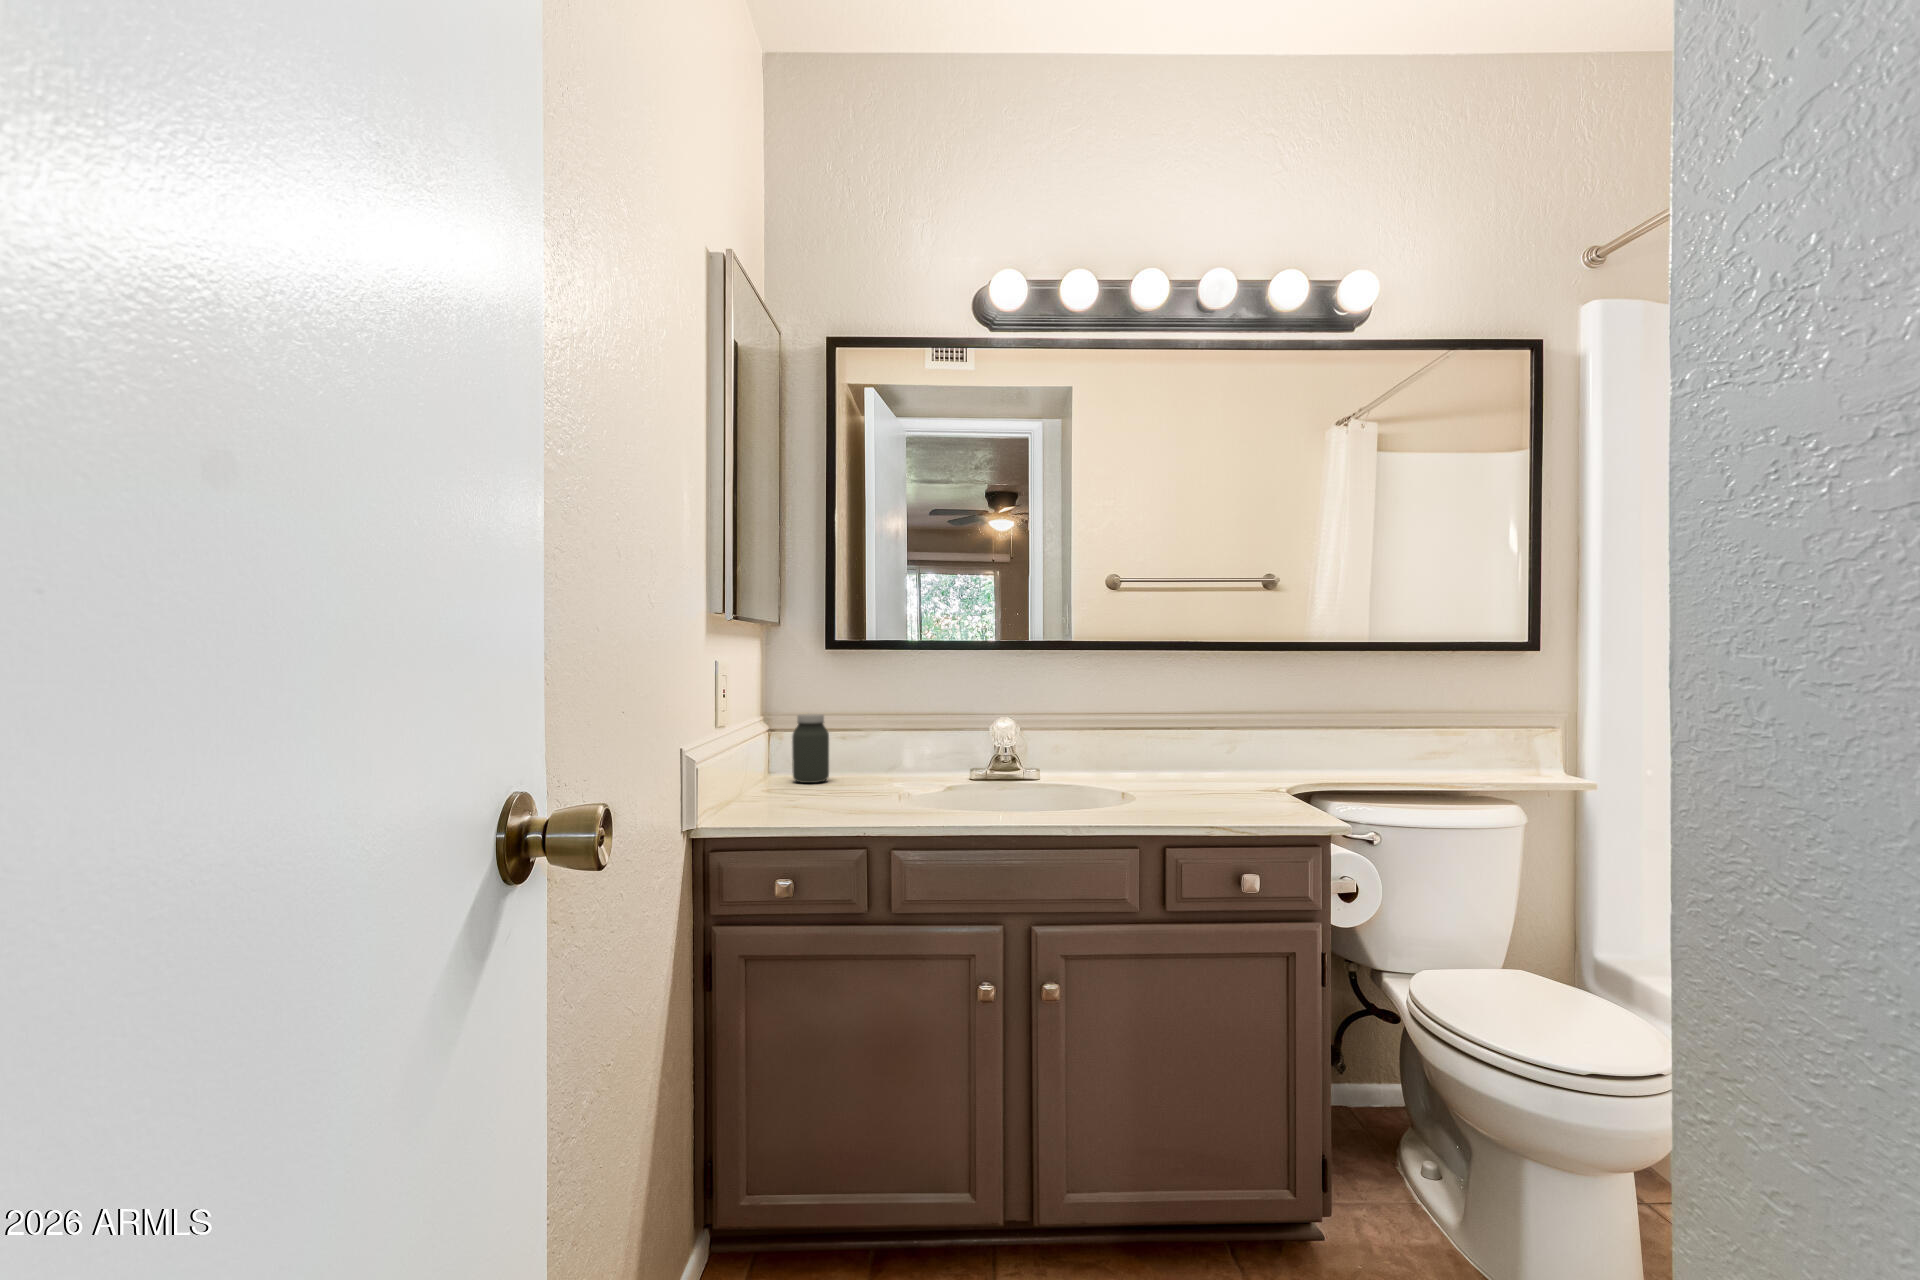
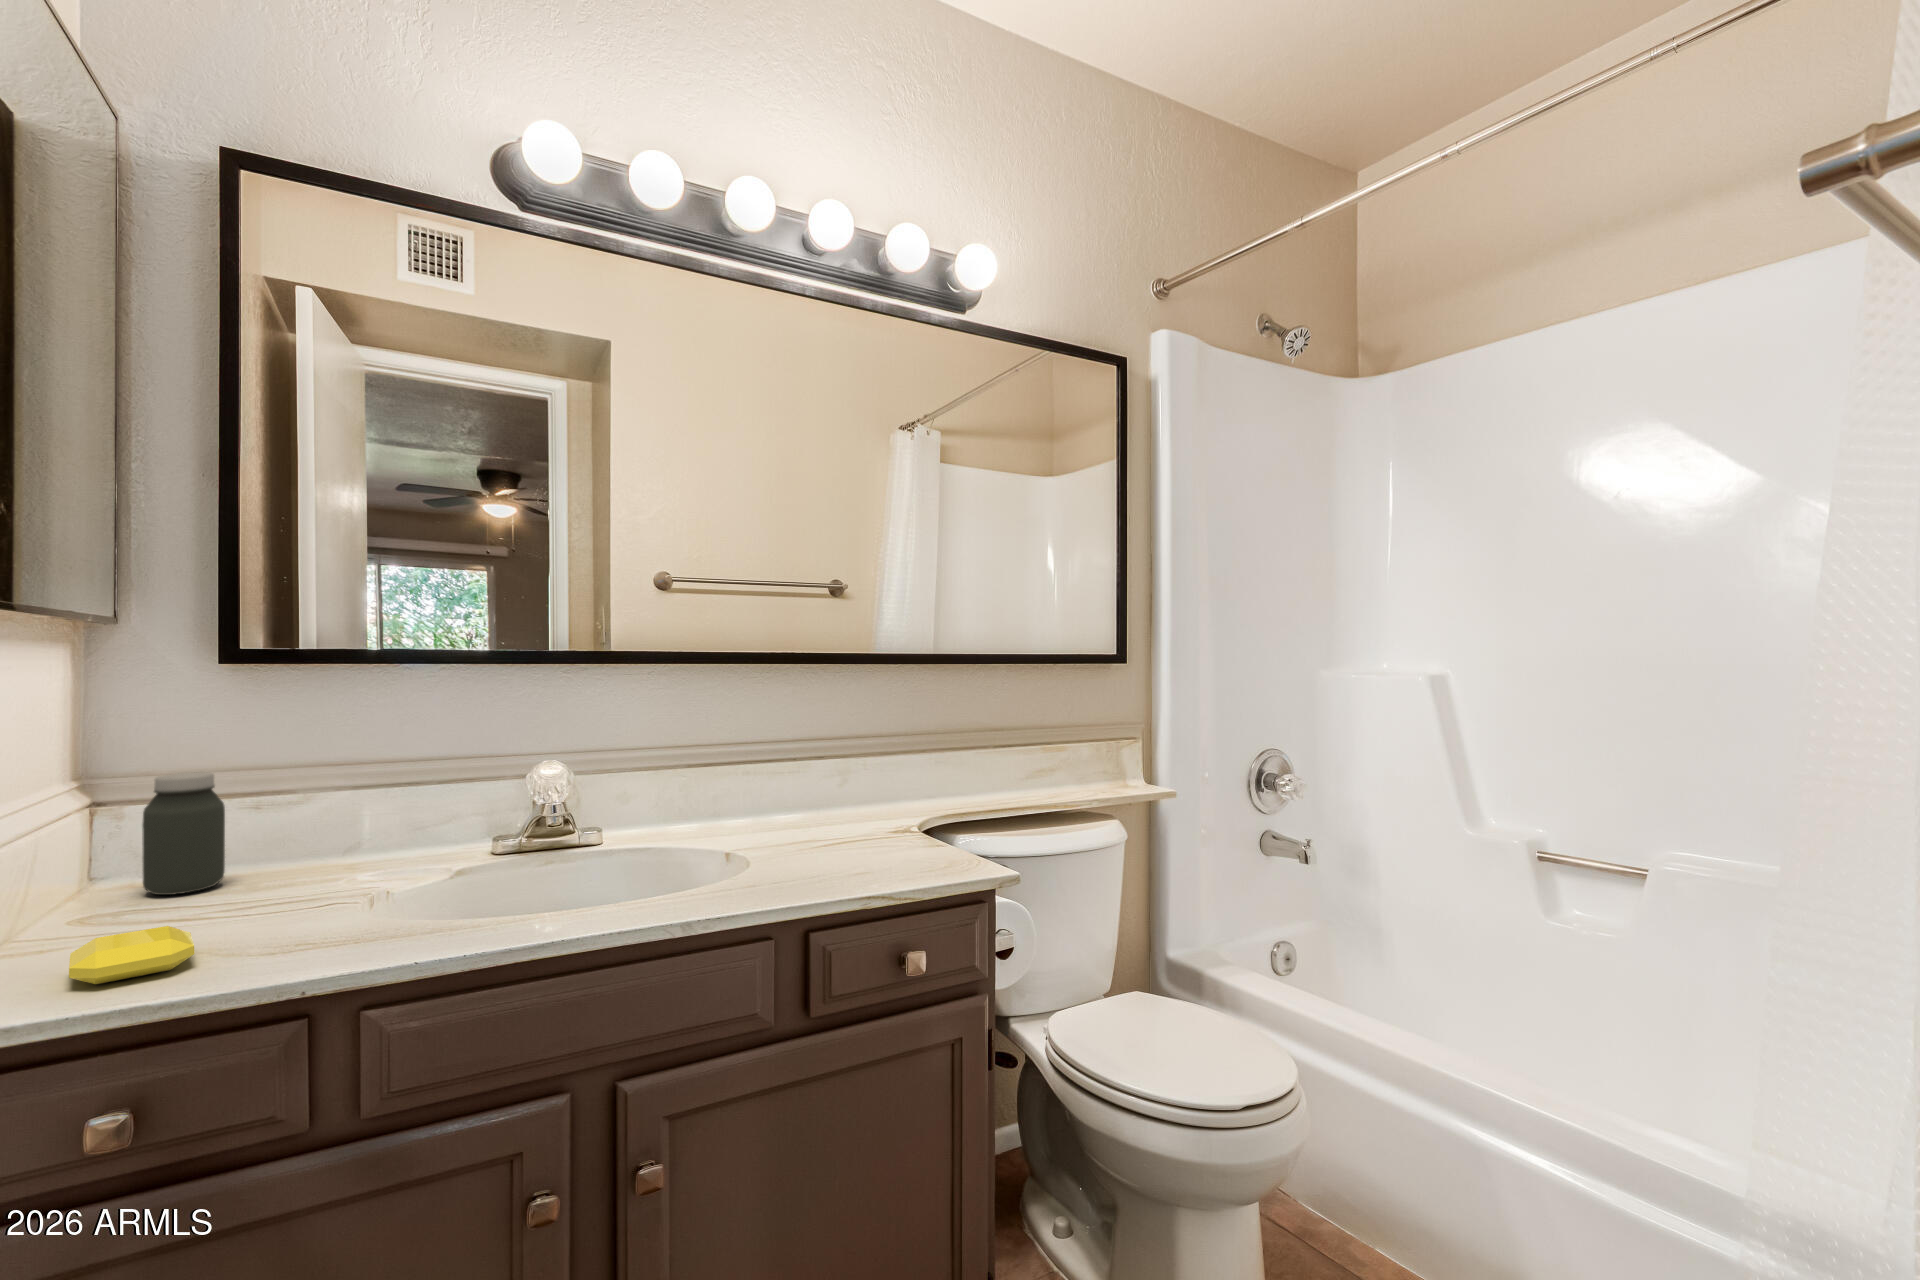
soap bar: none [771,788,821,810] -> present [69,926,194,984]

